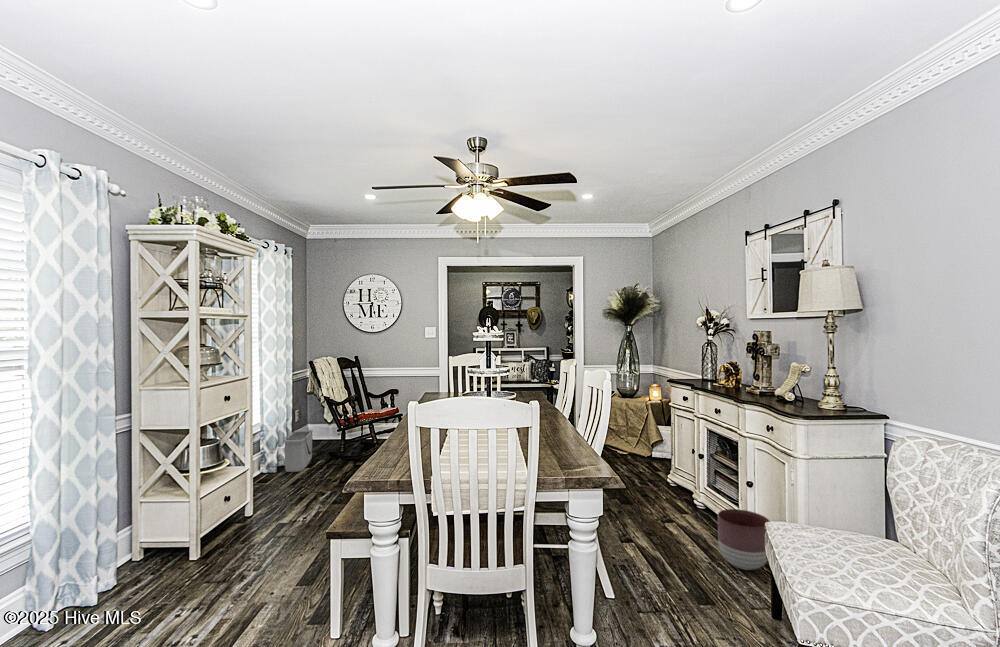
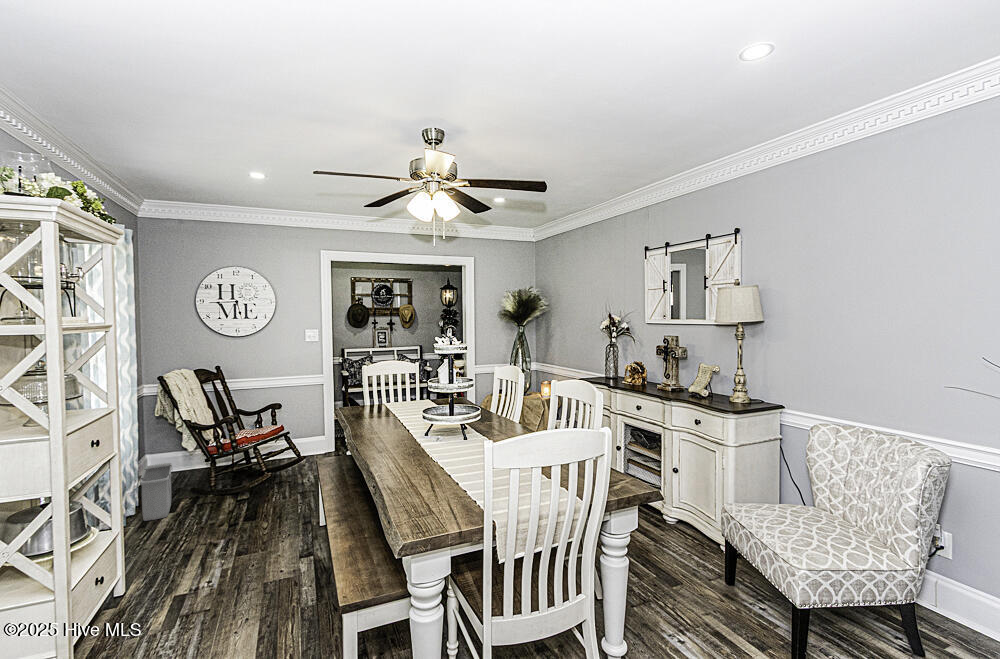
planter: present [718,509,770,570] -> none [658,495,702,547]

